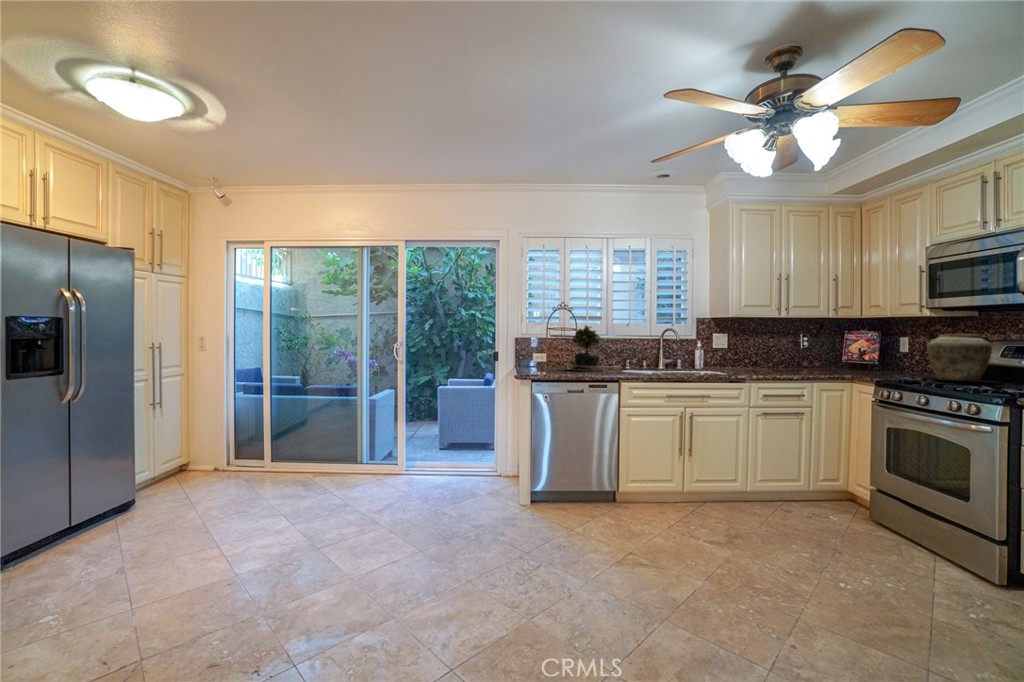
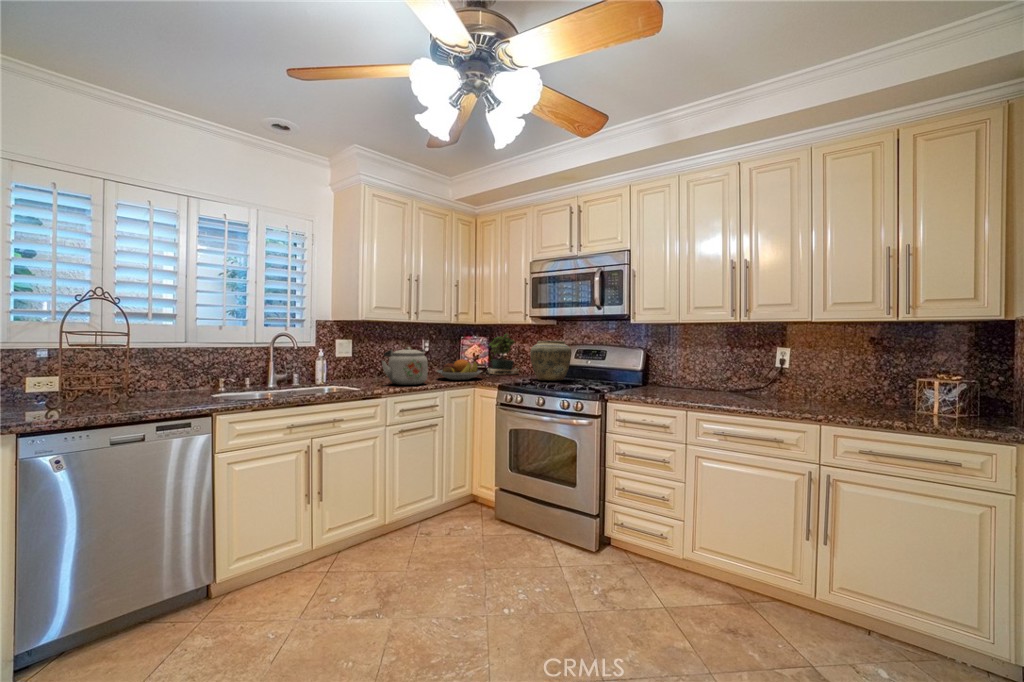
potted plant: present [570,326,605,372] -> present [488,334,519,375]
kettle: none [747,340,793,375] -> present [382,347,428,385]
fruit bowl: none [808,354,865,375] -> present [437,360,482,380]

